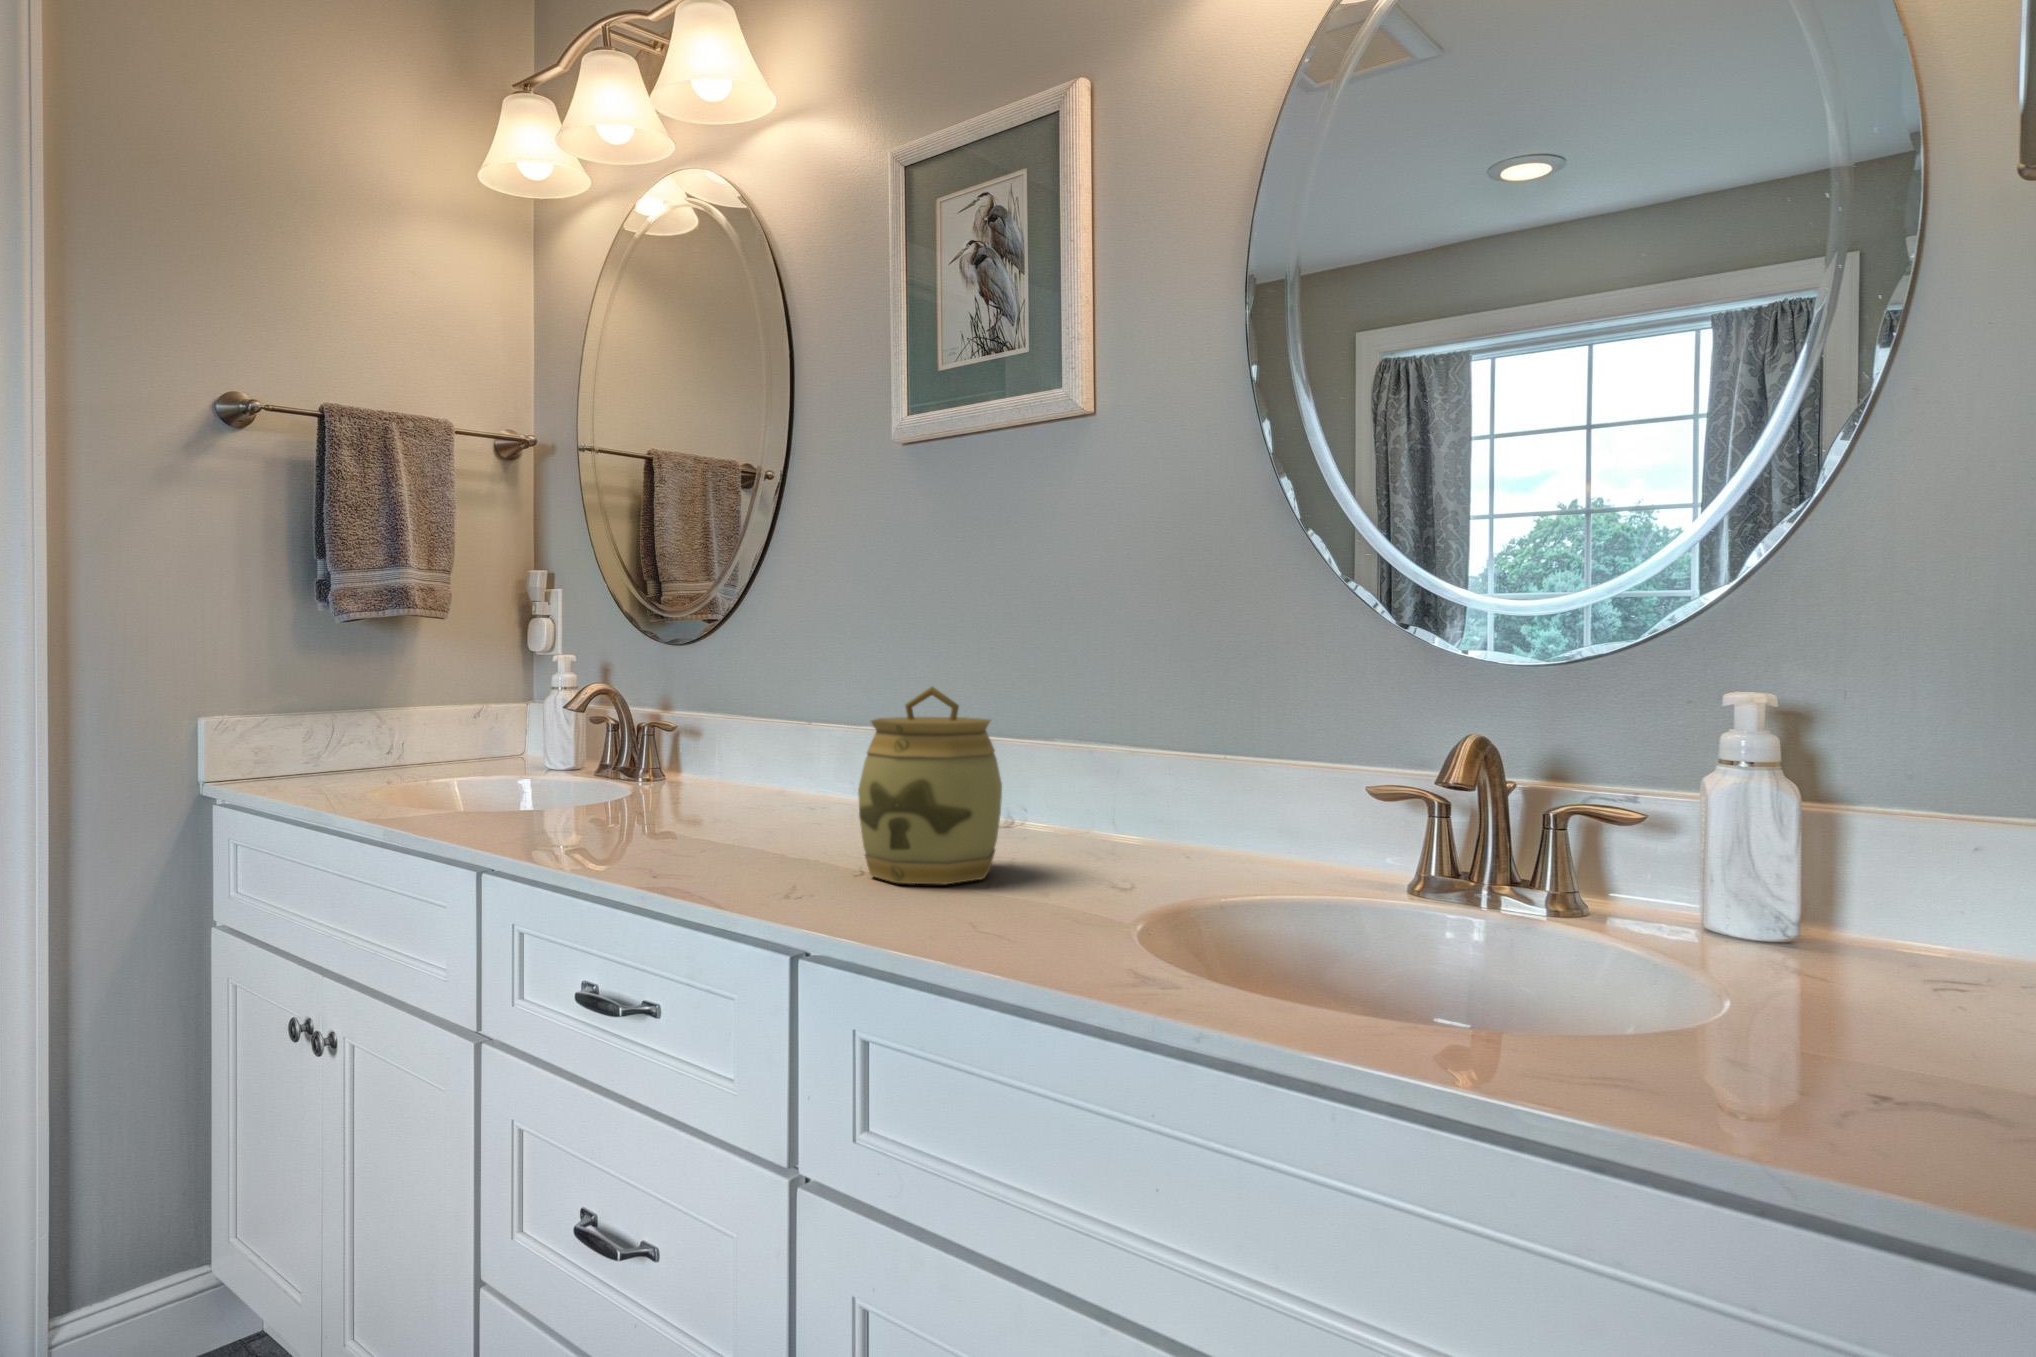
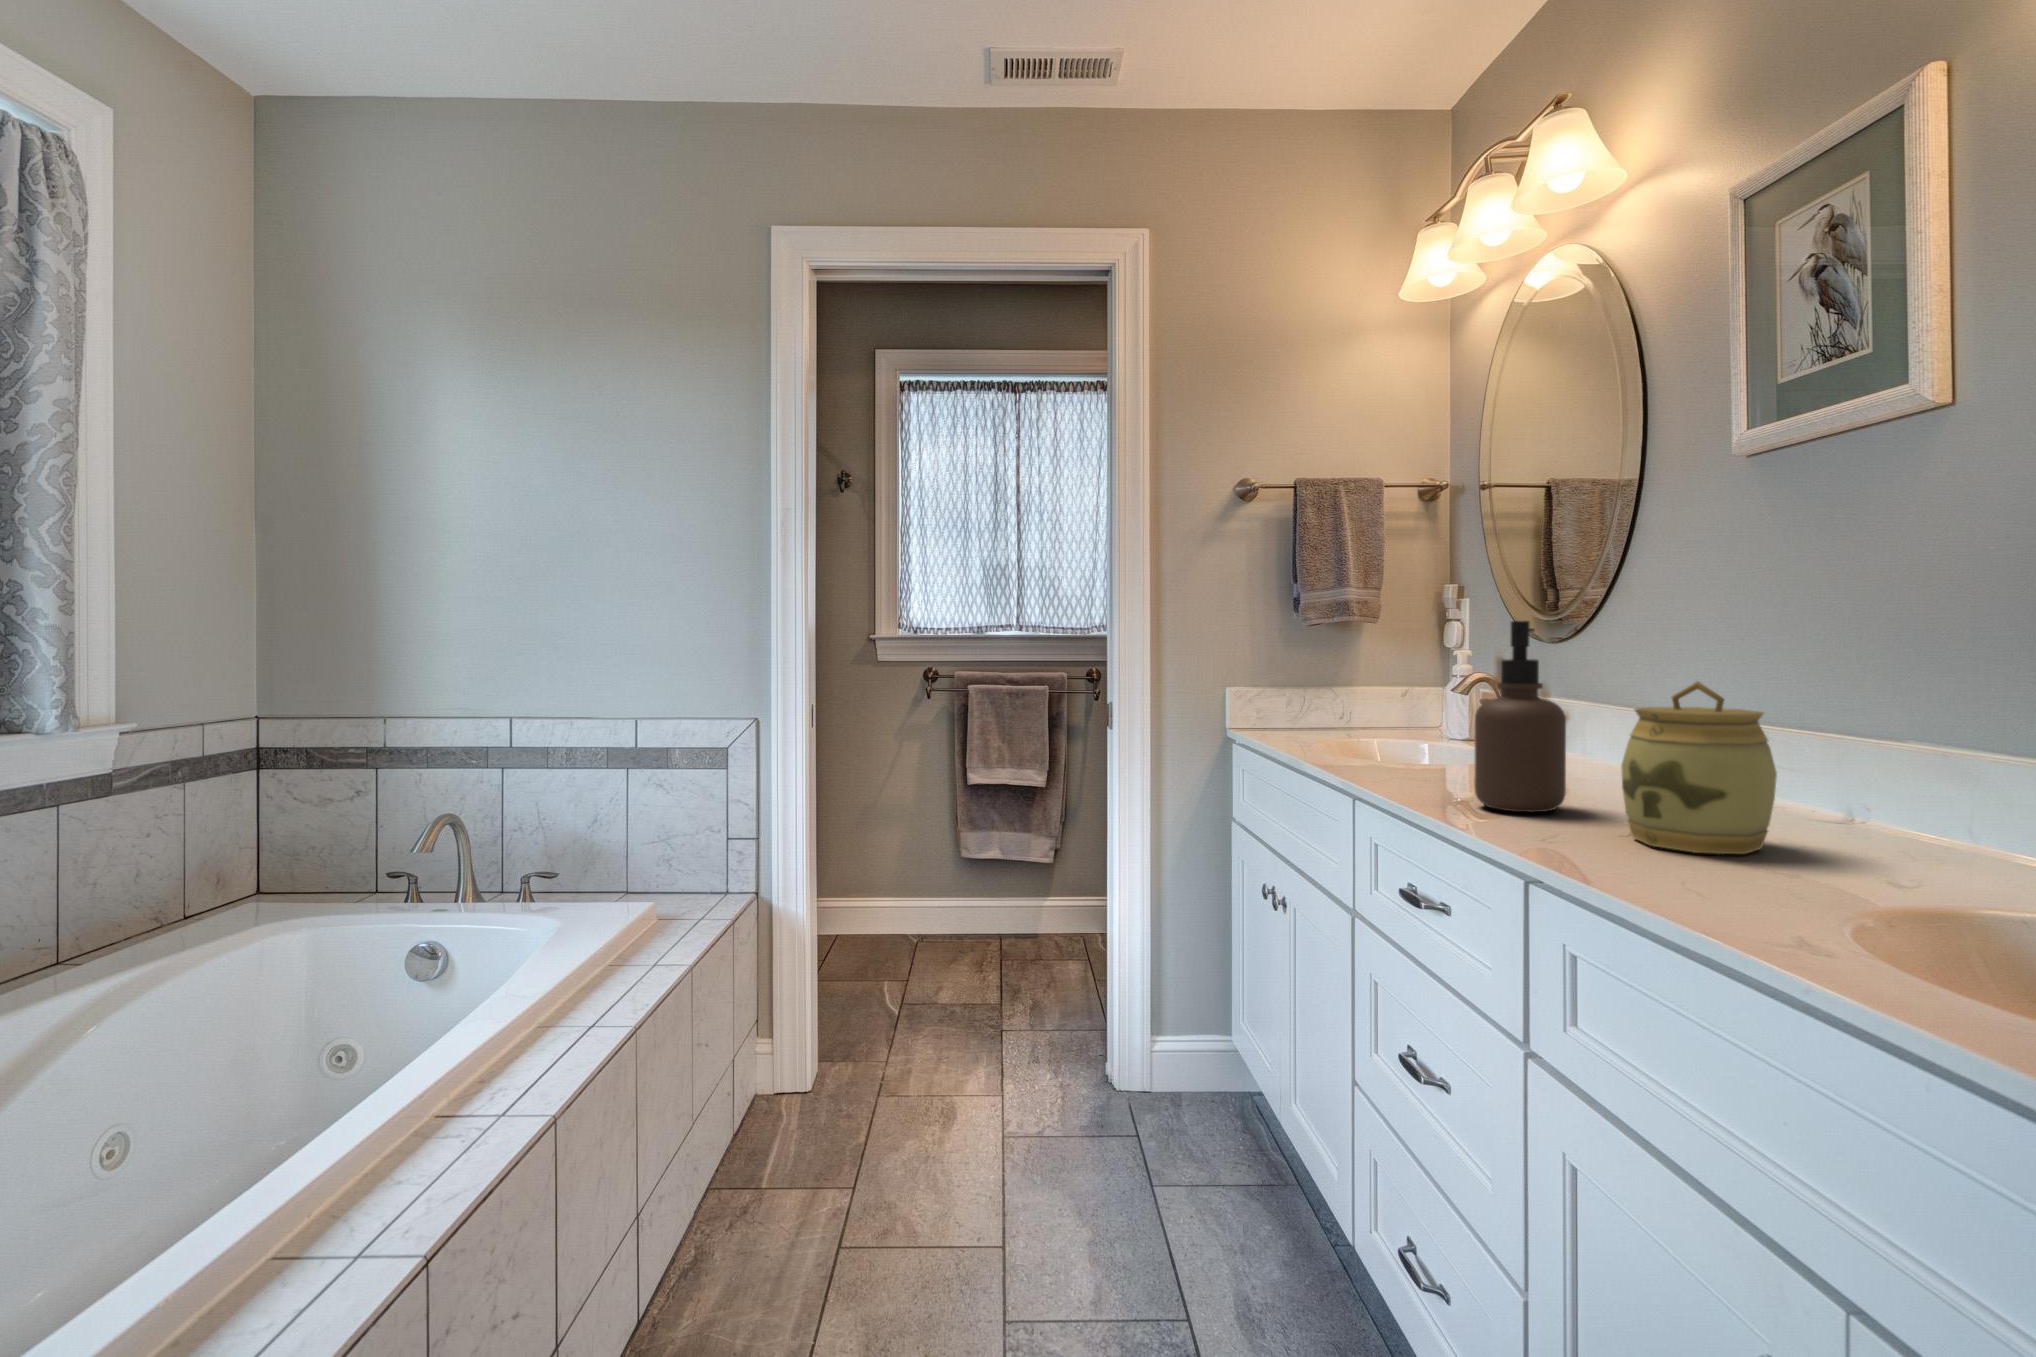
soap dispenser: none [665,613,773,861] -> present [1474,621,1566,812]

